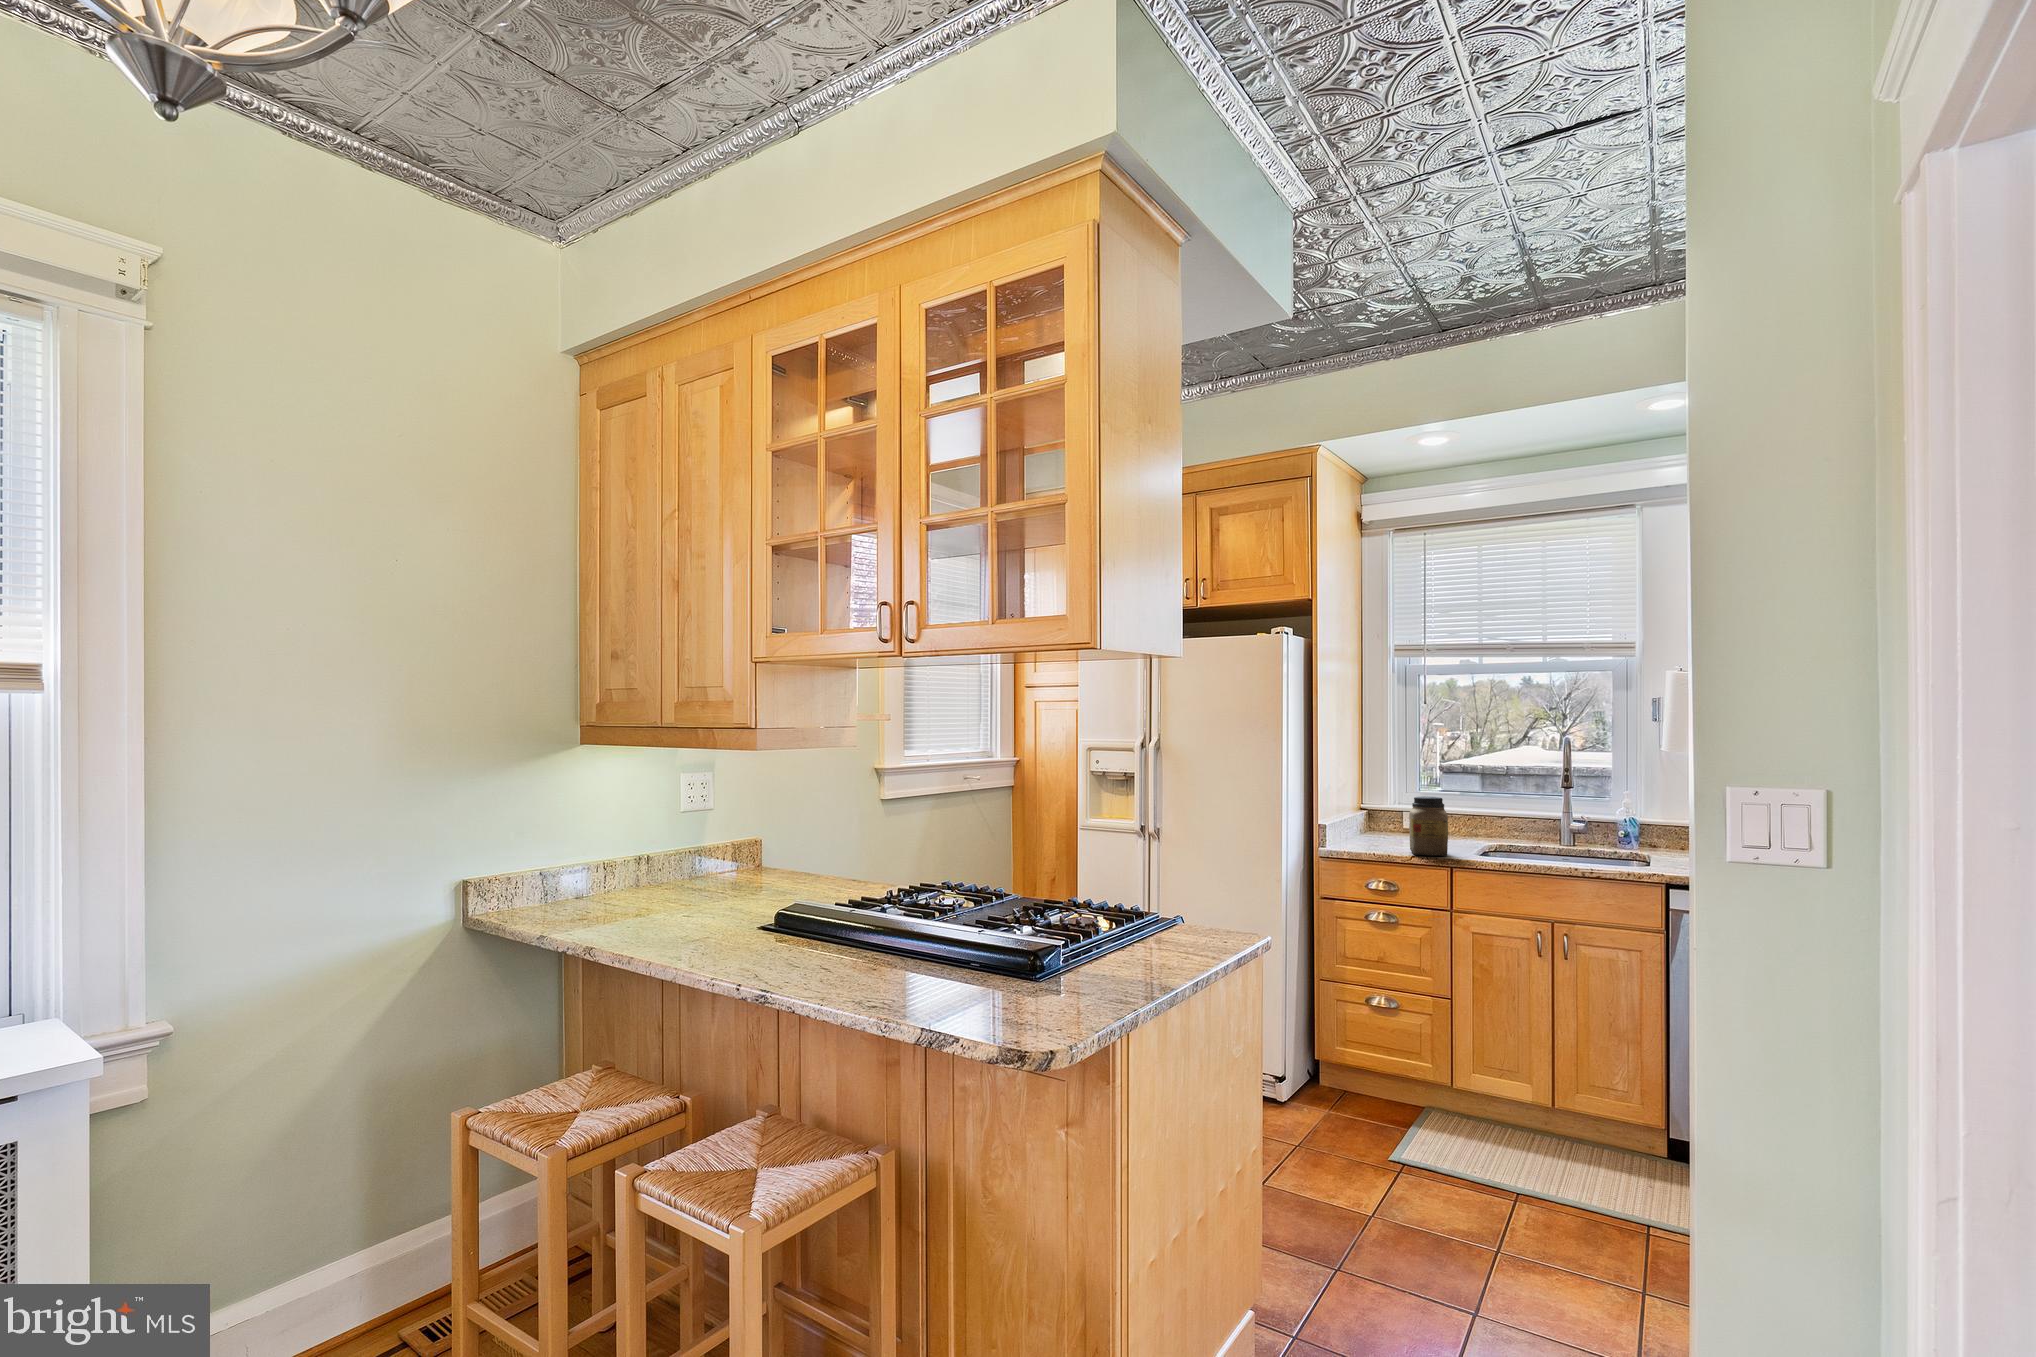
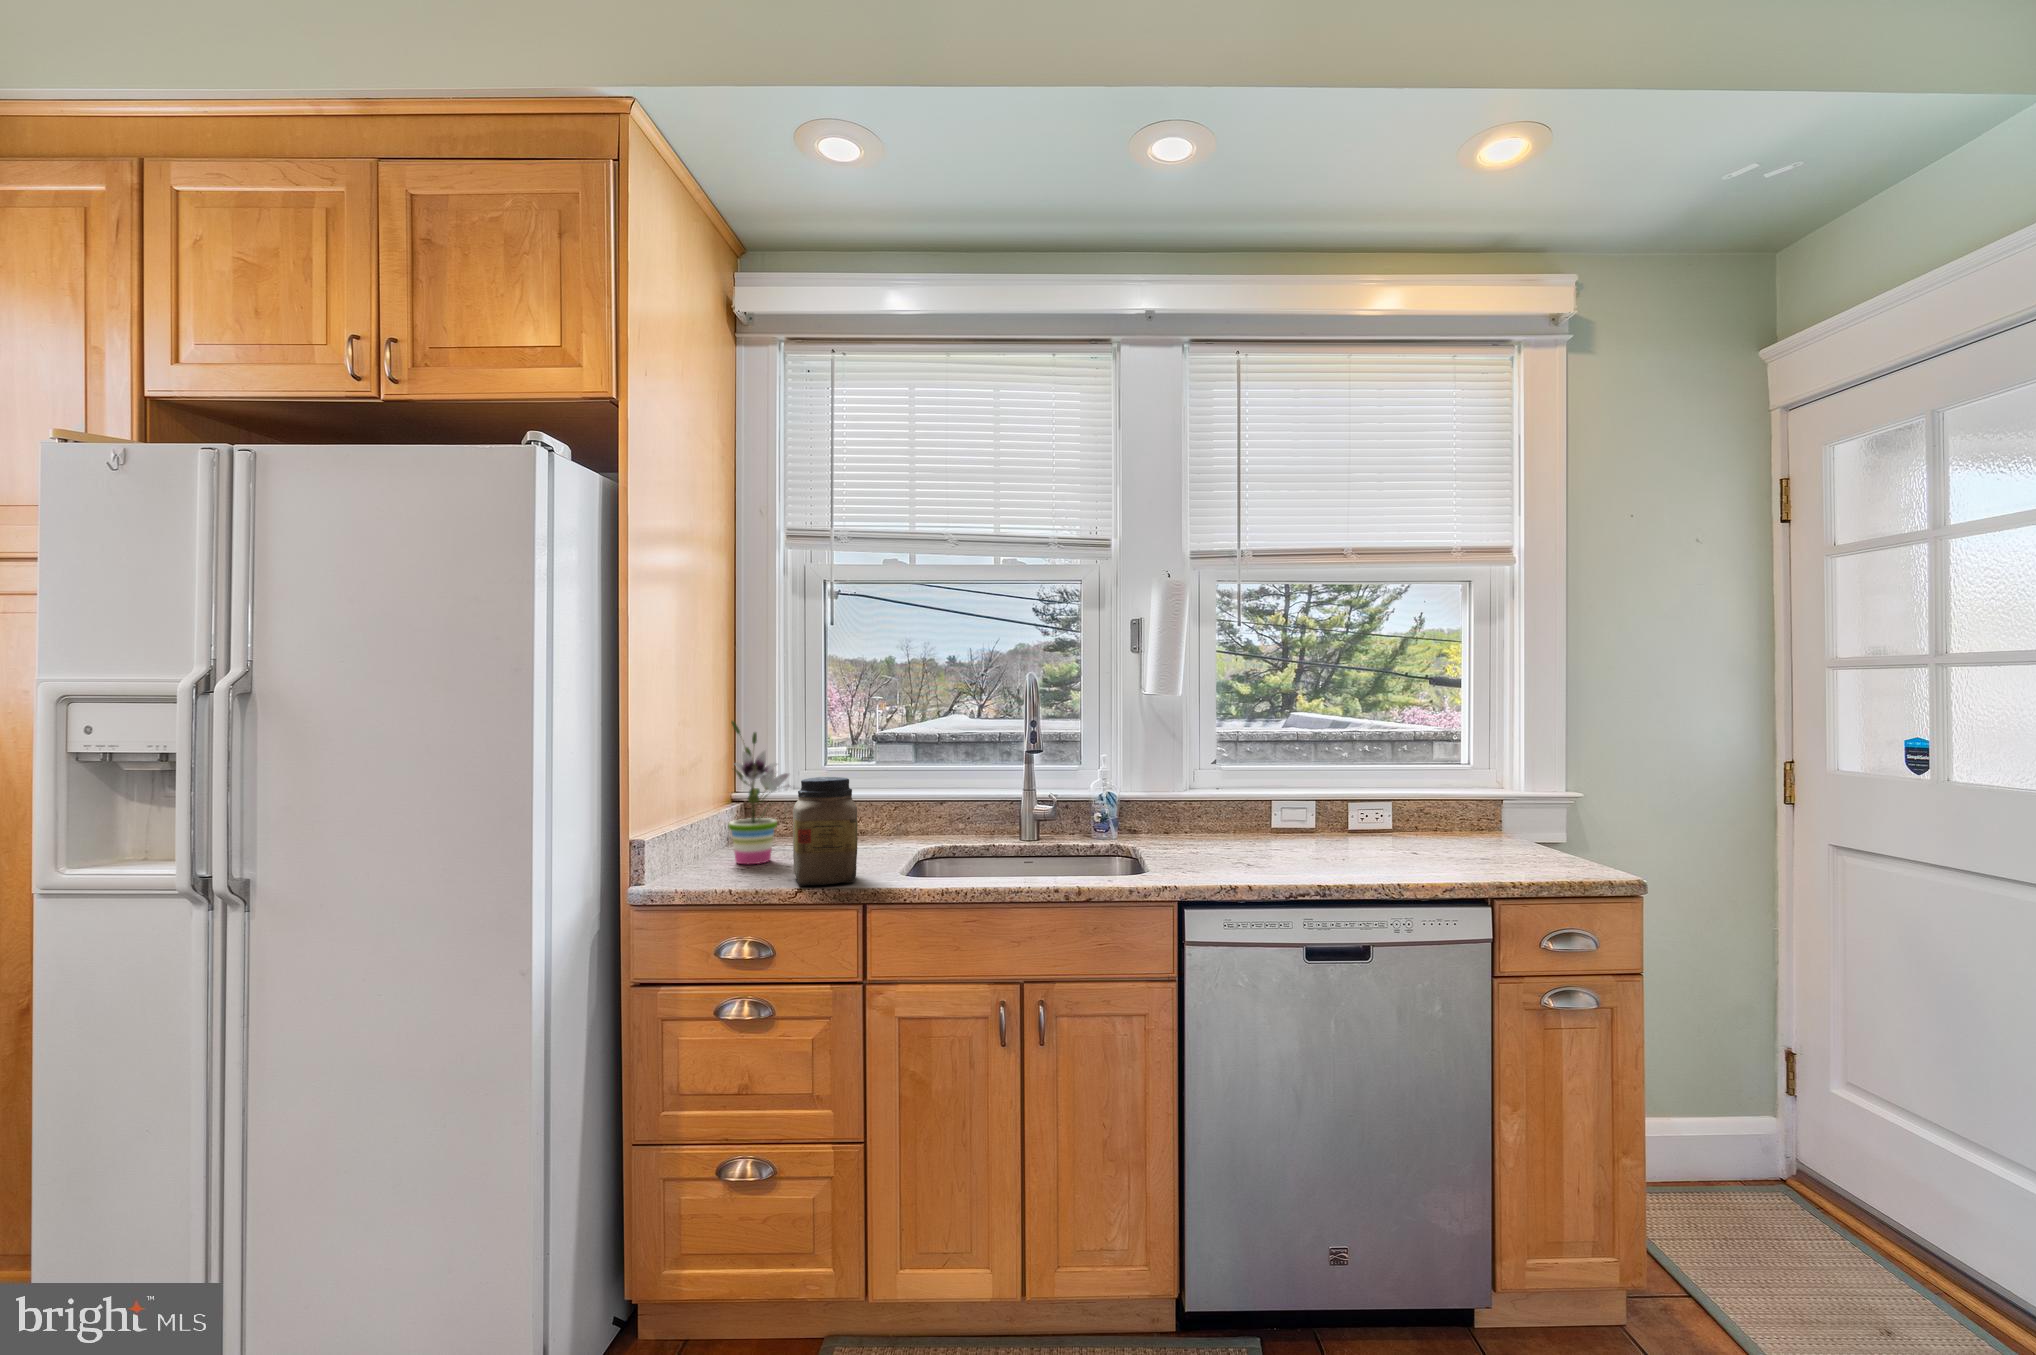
potted plant: none [1369,762,1406,844] -> present [728,721,789,864]

